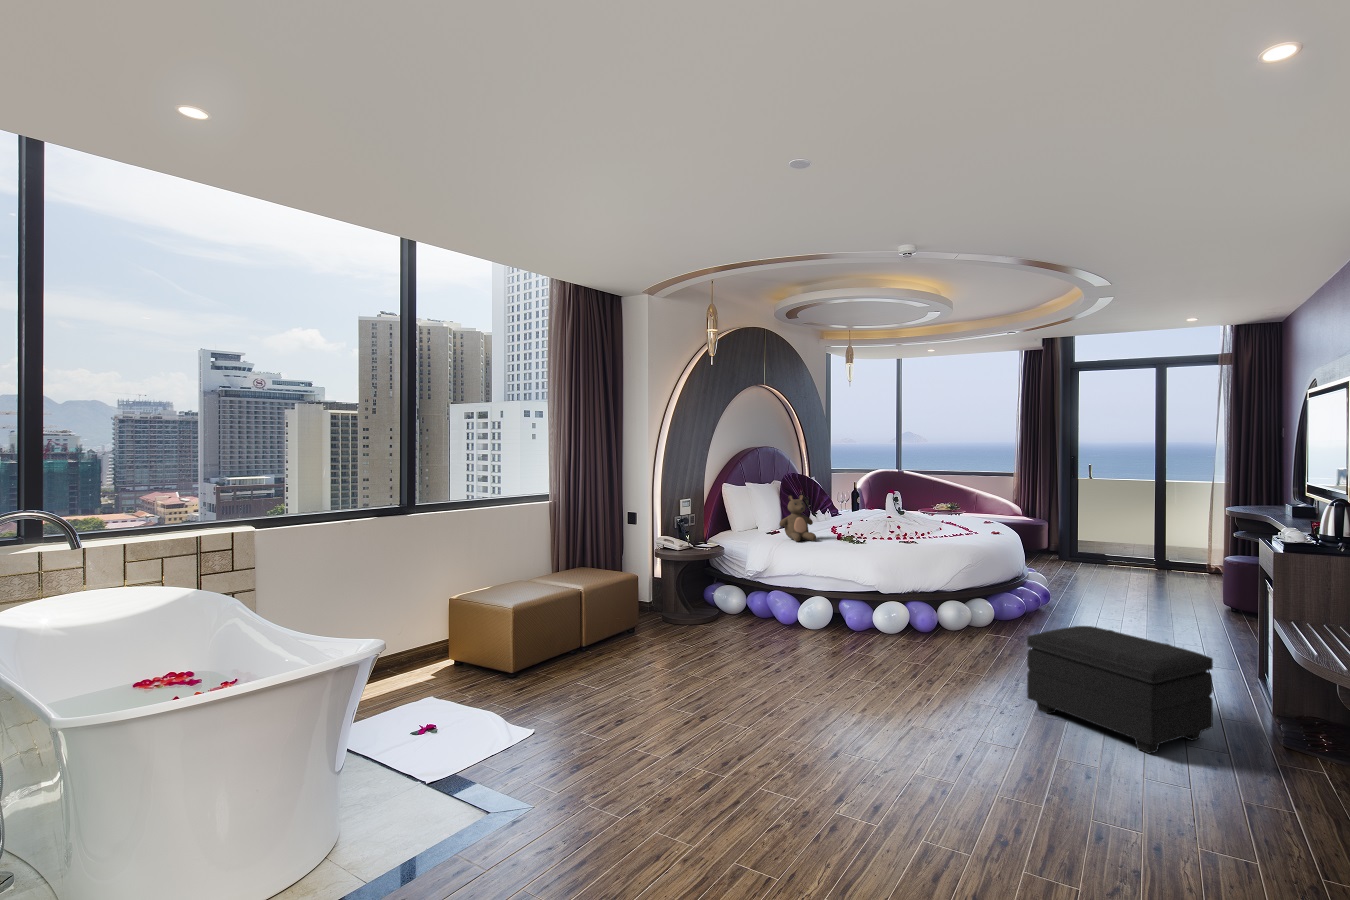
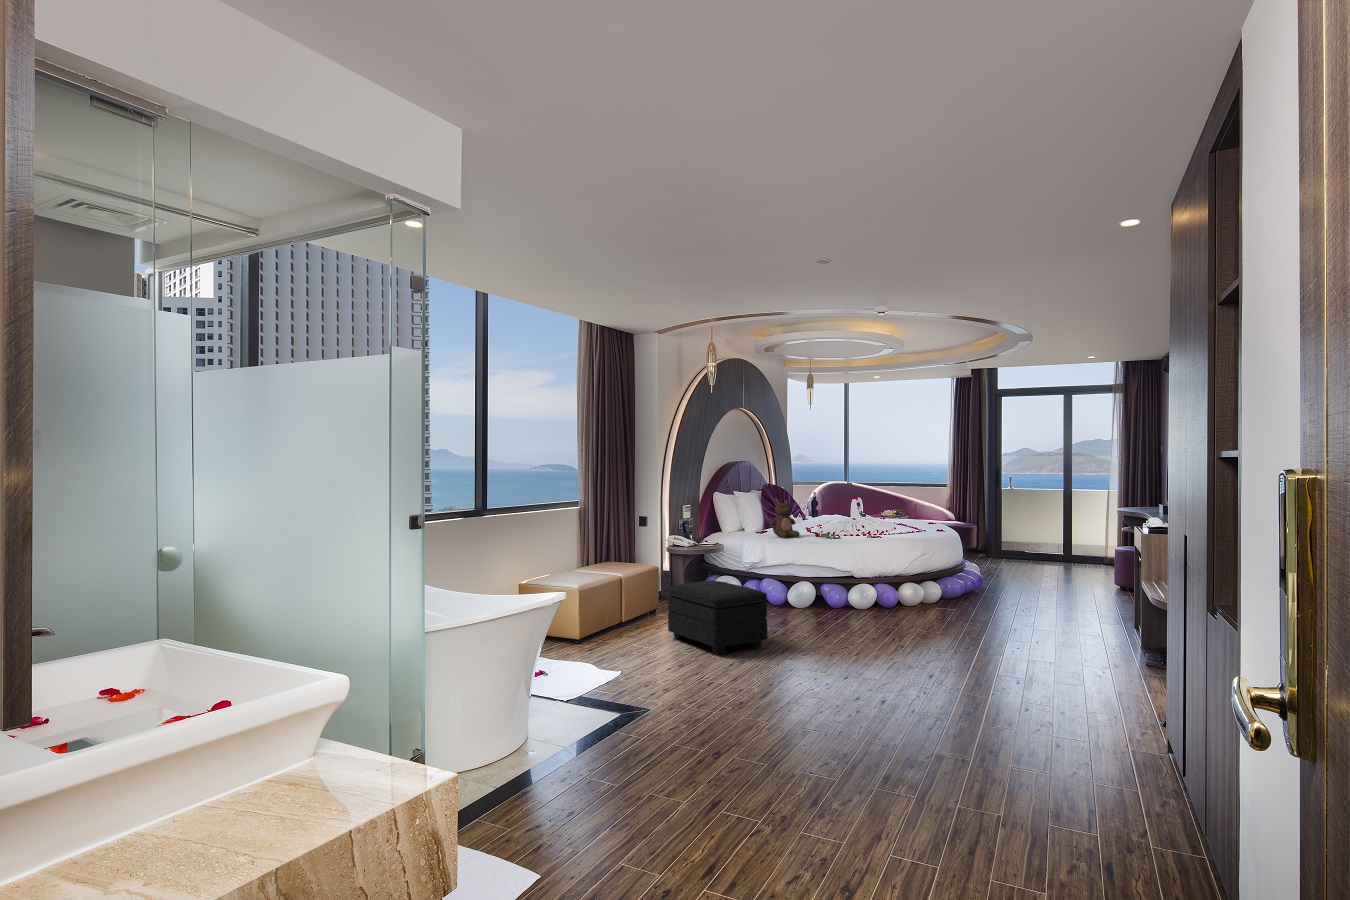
footstool: present [1027,626,1213,754] -> present [668,581,767,654]

